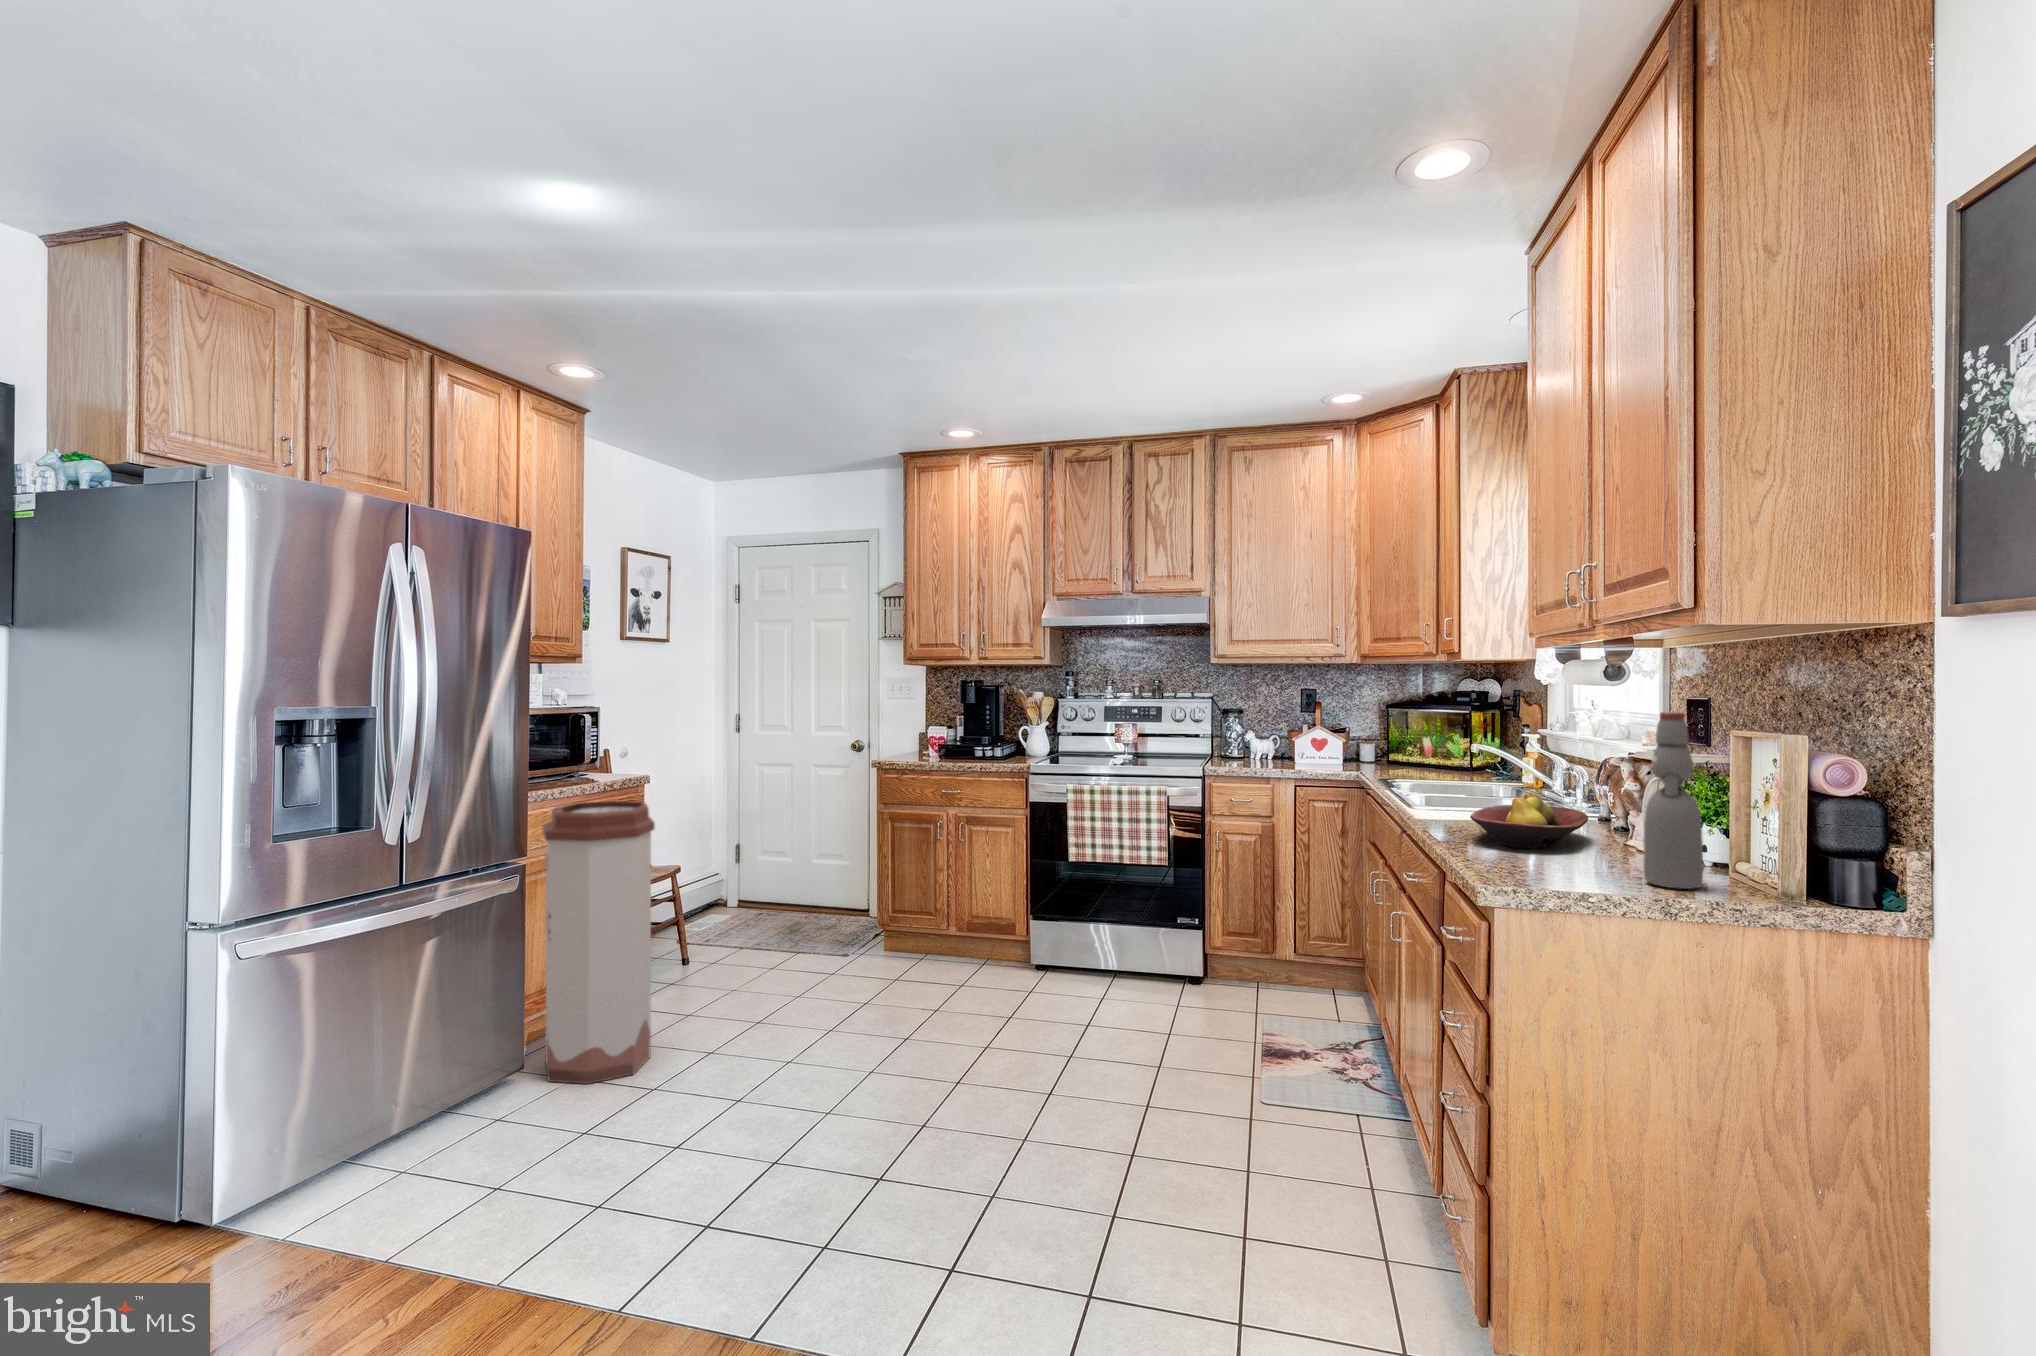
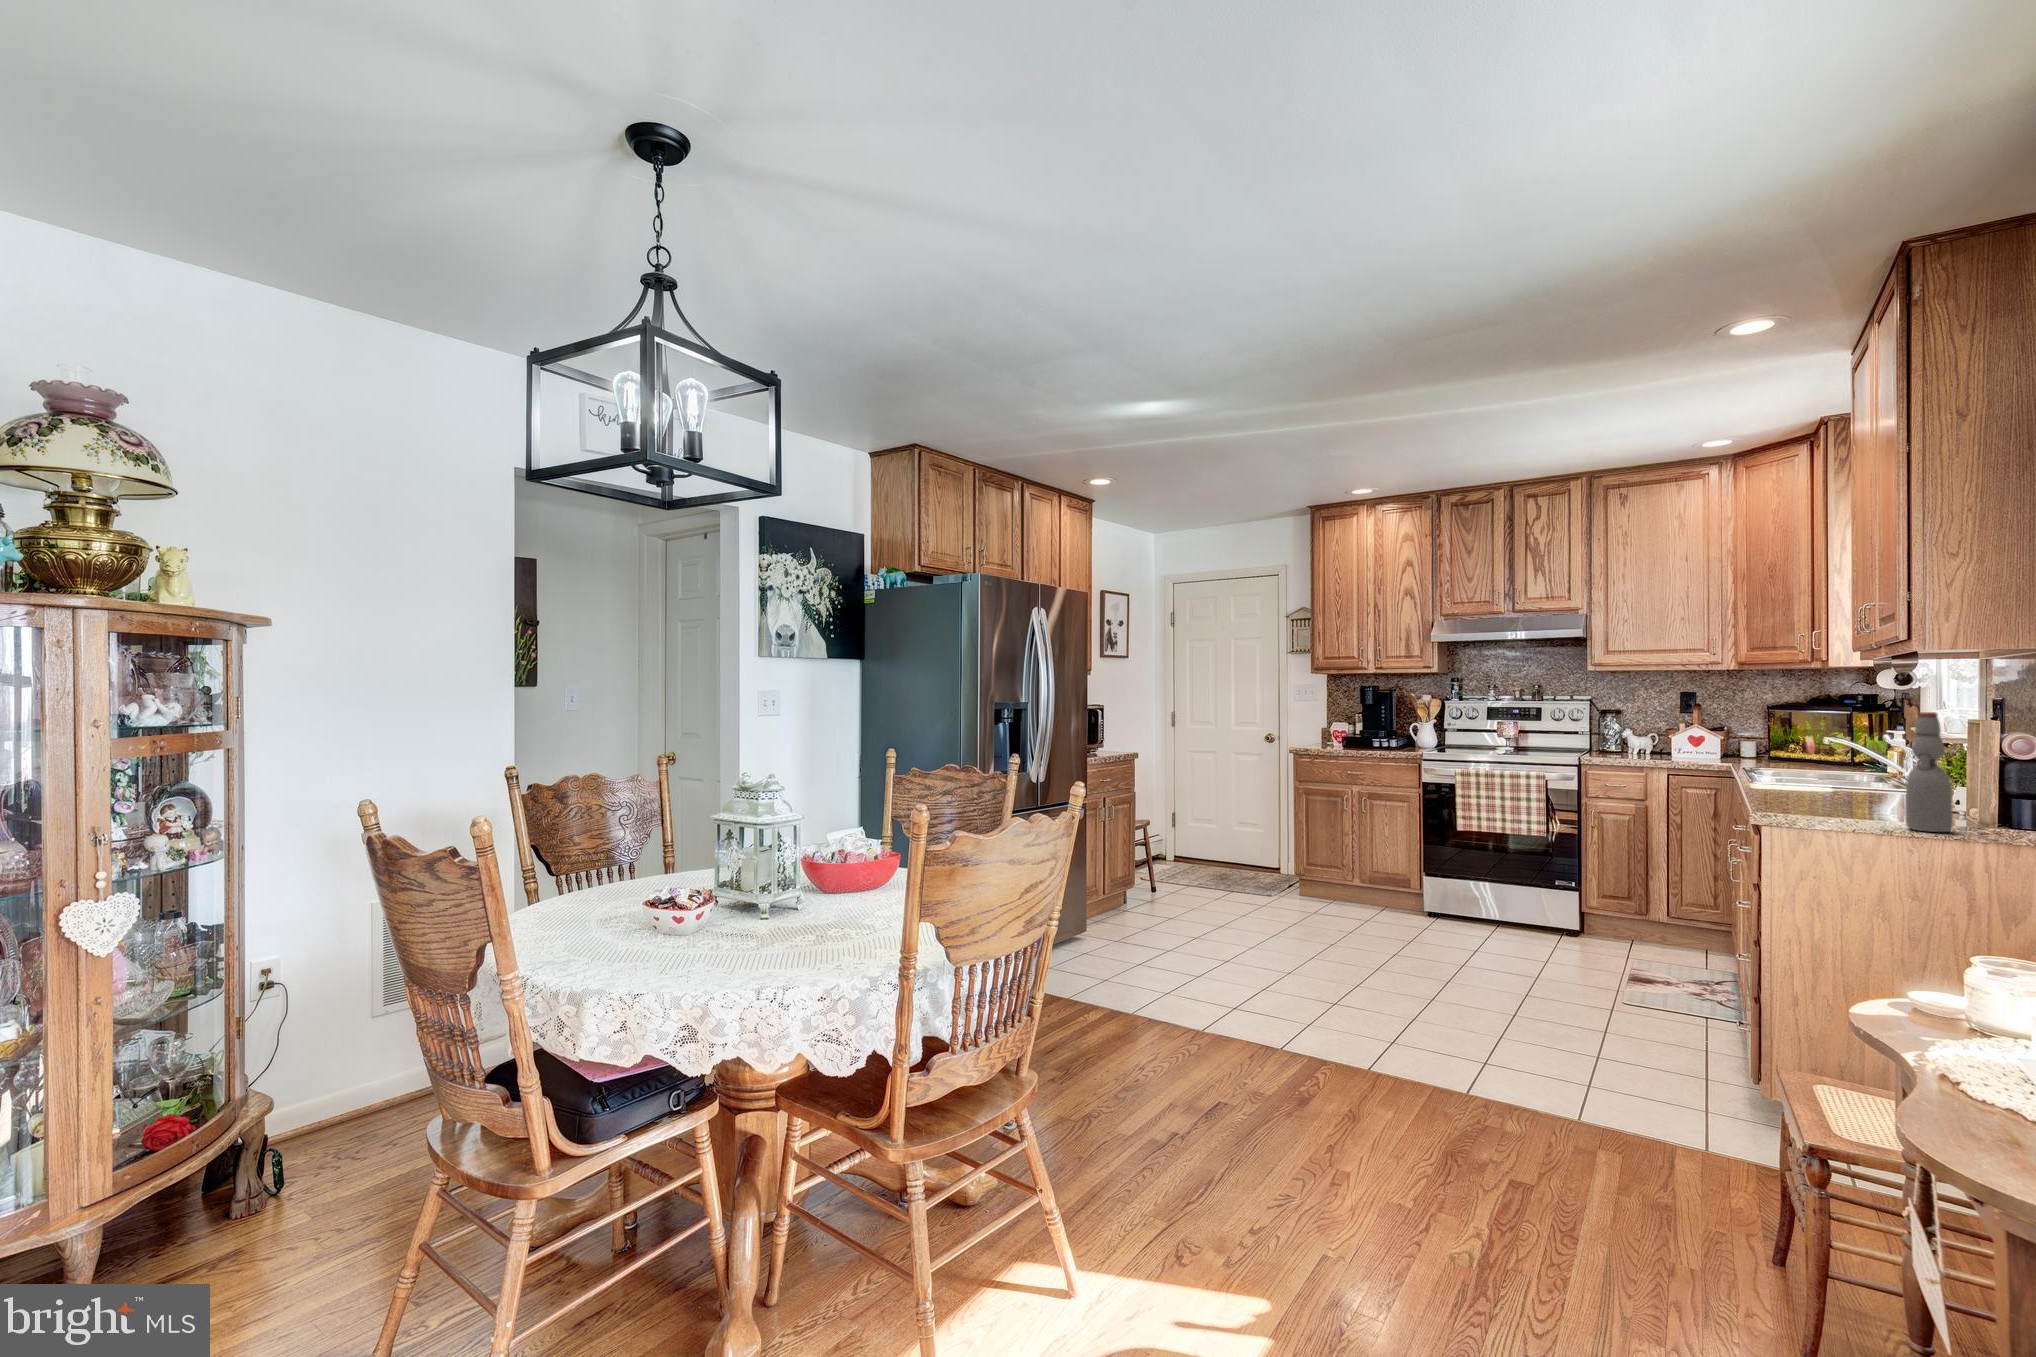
fruit bowl: present [1470,792,1588,849] -> none [1789,773,1900,811]
trash can: present [543,801,655,1084] -> none [1088,767,1156,945]

